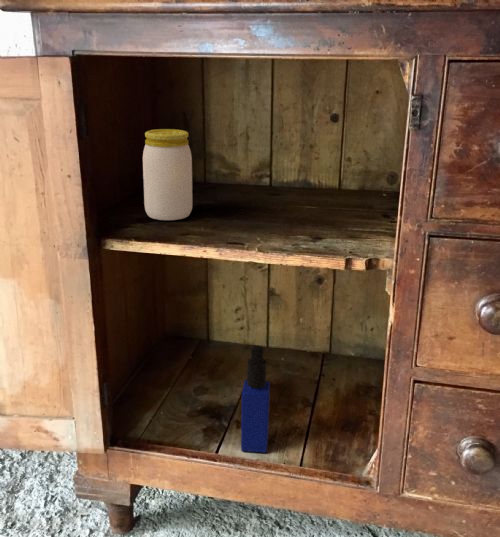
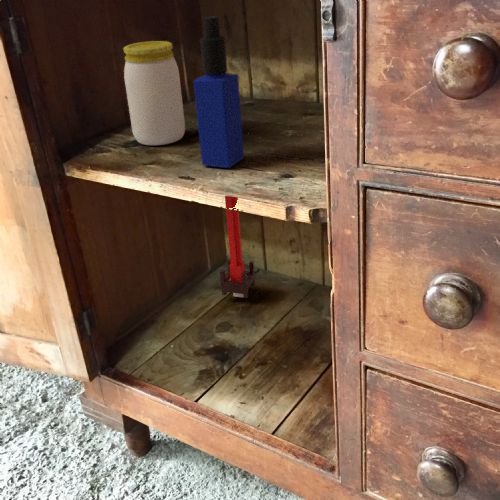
candle: none [189,247,214,364] -> present [220,196,255,298]
bottle: present [241,346,270,453] -> present [194,16,244,168]

